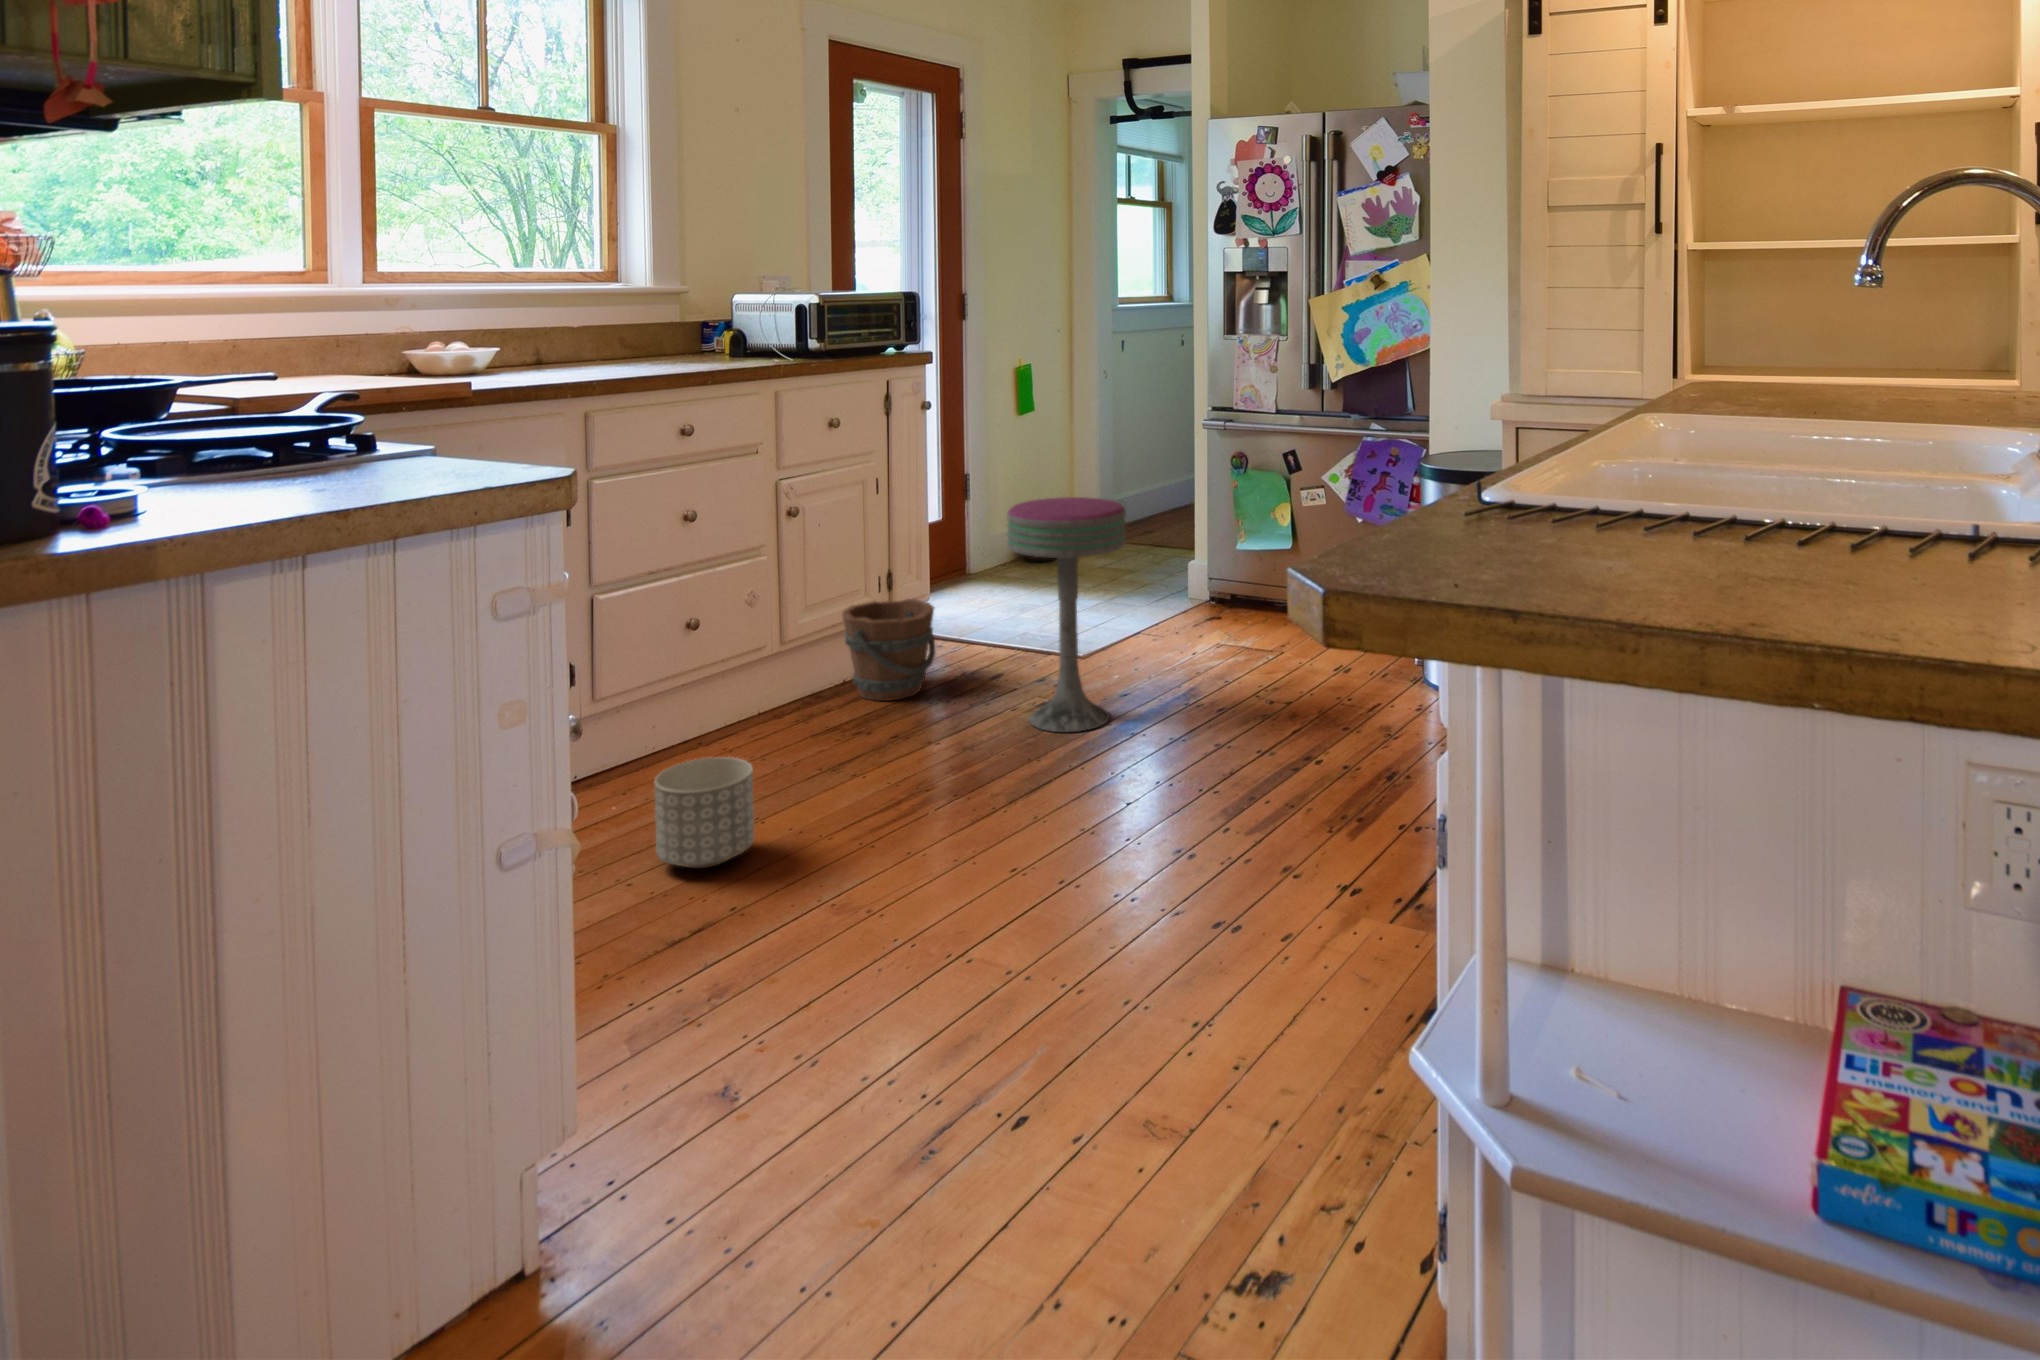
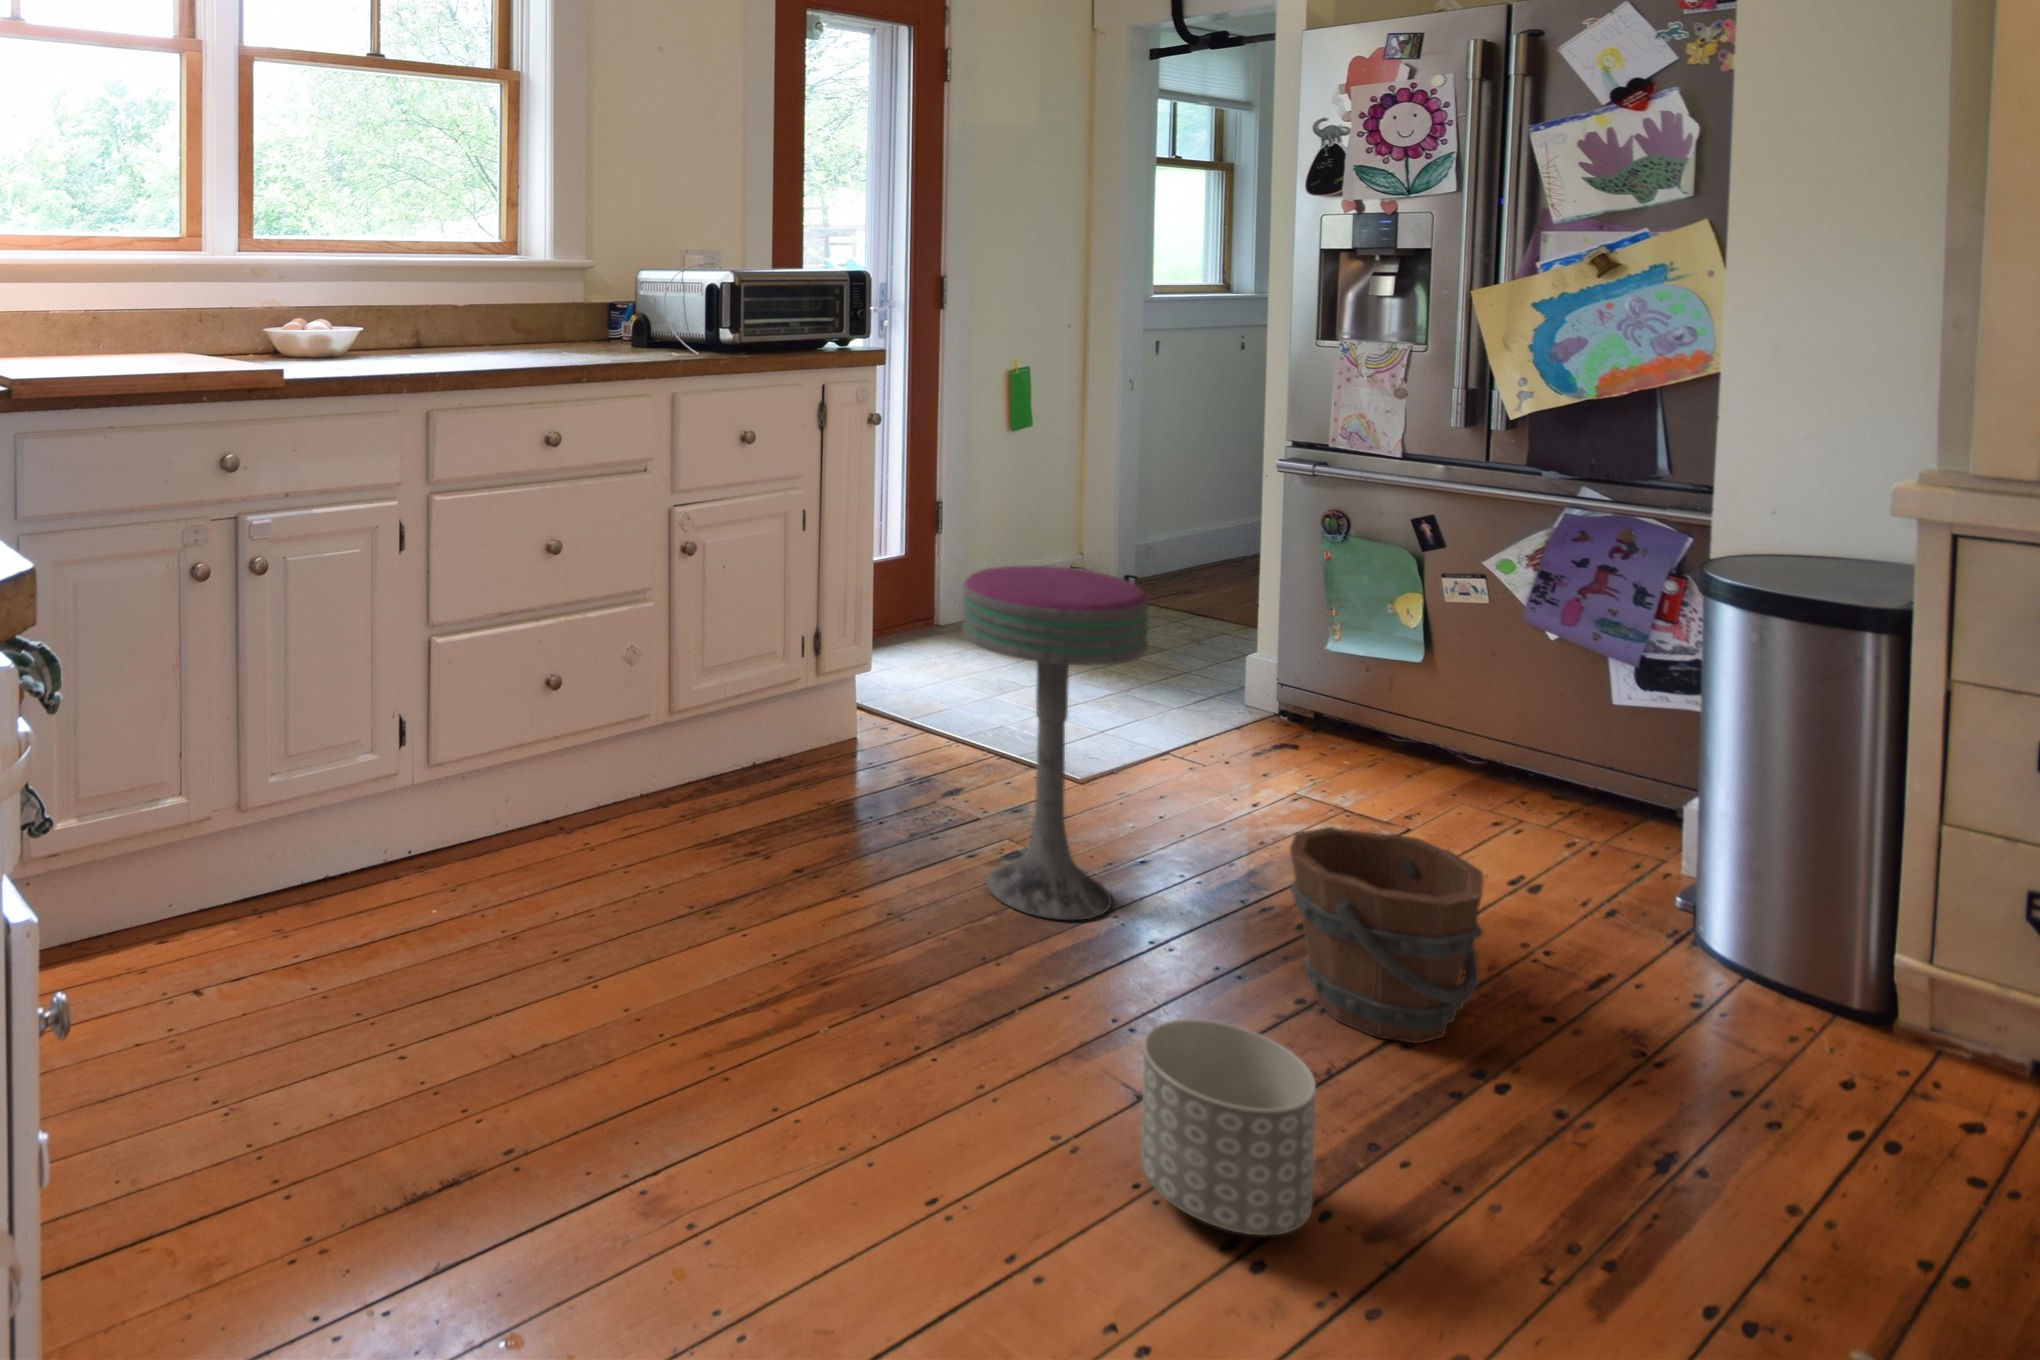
bucket: present [842,599,935,701] -> present [1290,827,1483,1043]
planter: present [655,757,754,868] -> present [1141,1019,1316,1235]

